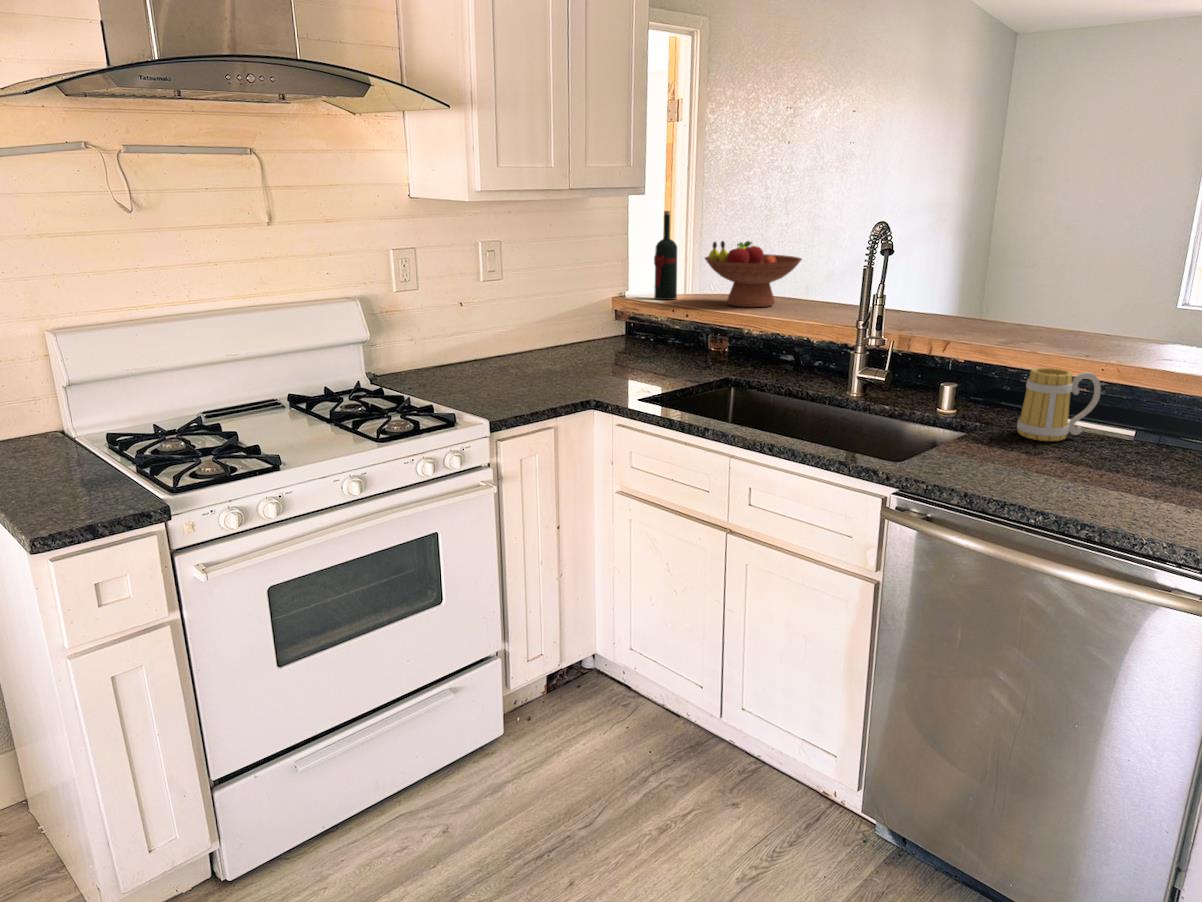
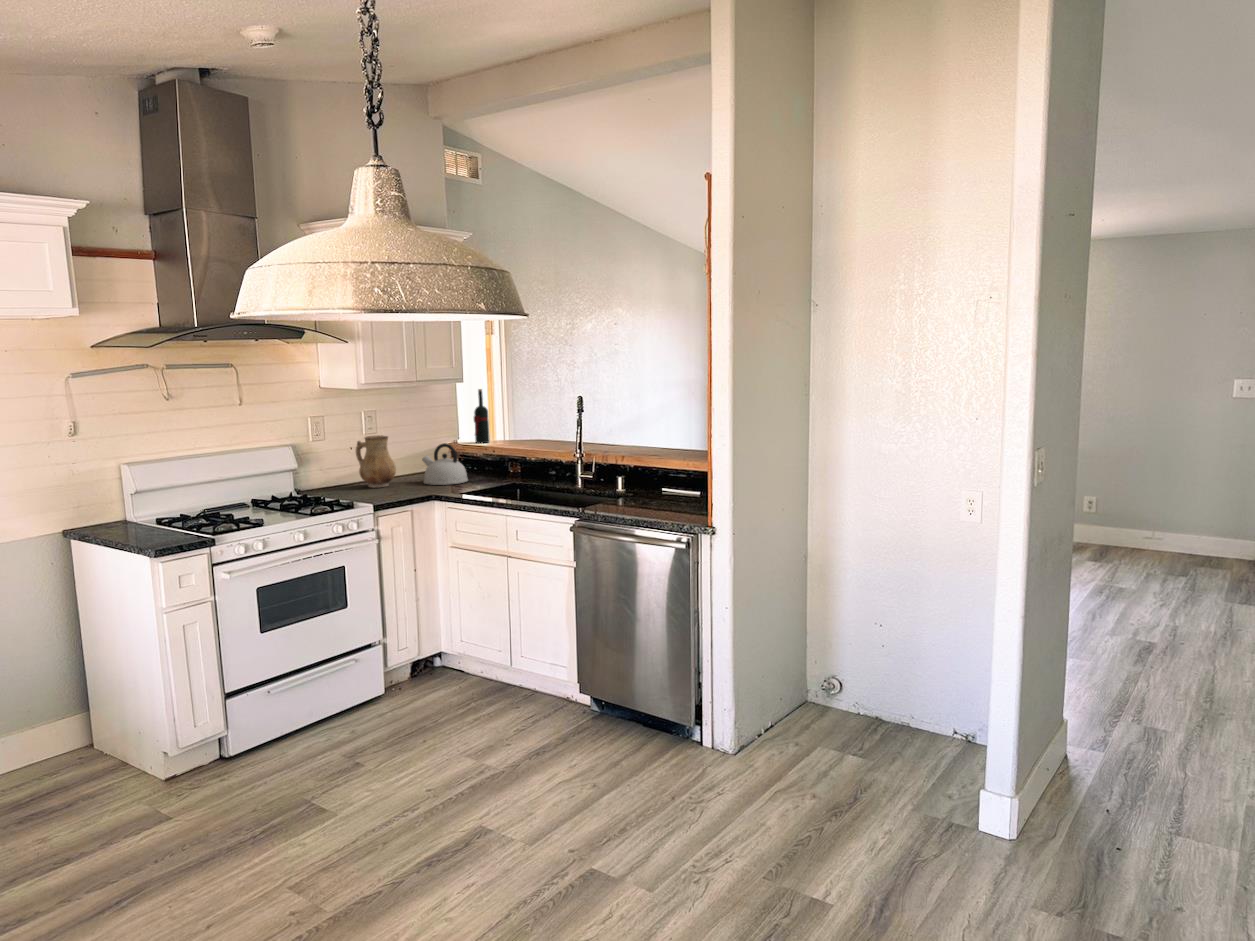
fruit bowl: present [705,241,802,307] -> none [503,405,561,444]
ceramic pitcher: none [467,285,531,374] -> present [356,435,396,488]
kettle: none [573,303,649,375] -> present [422,443,468,485]
mug: present [1017,368,1101,441] -> none [648,462,683,497]

